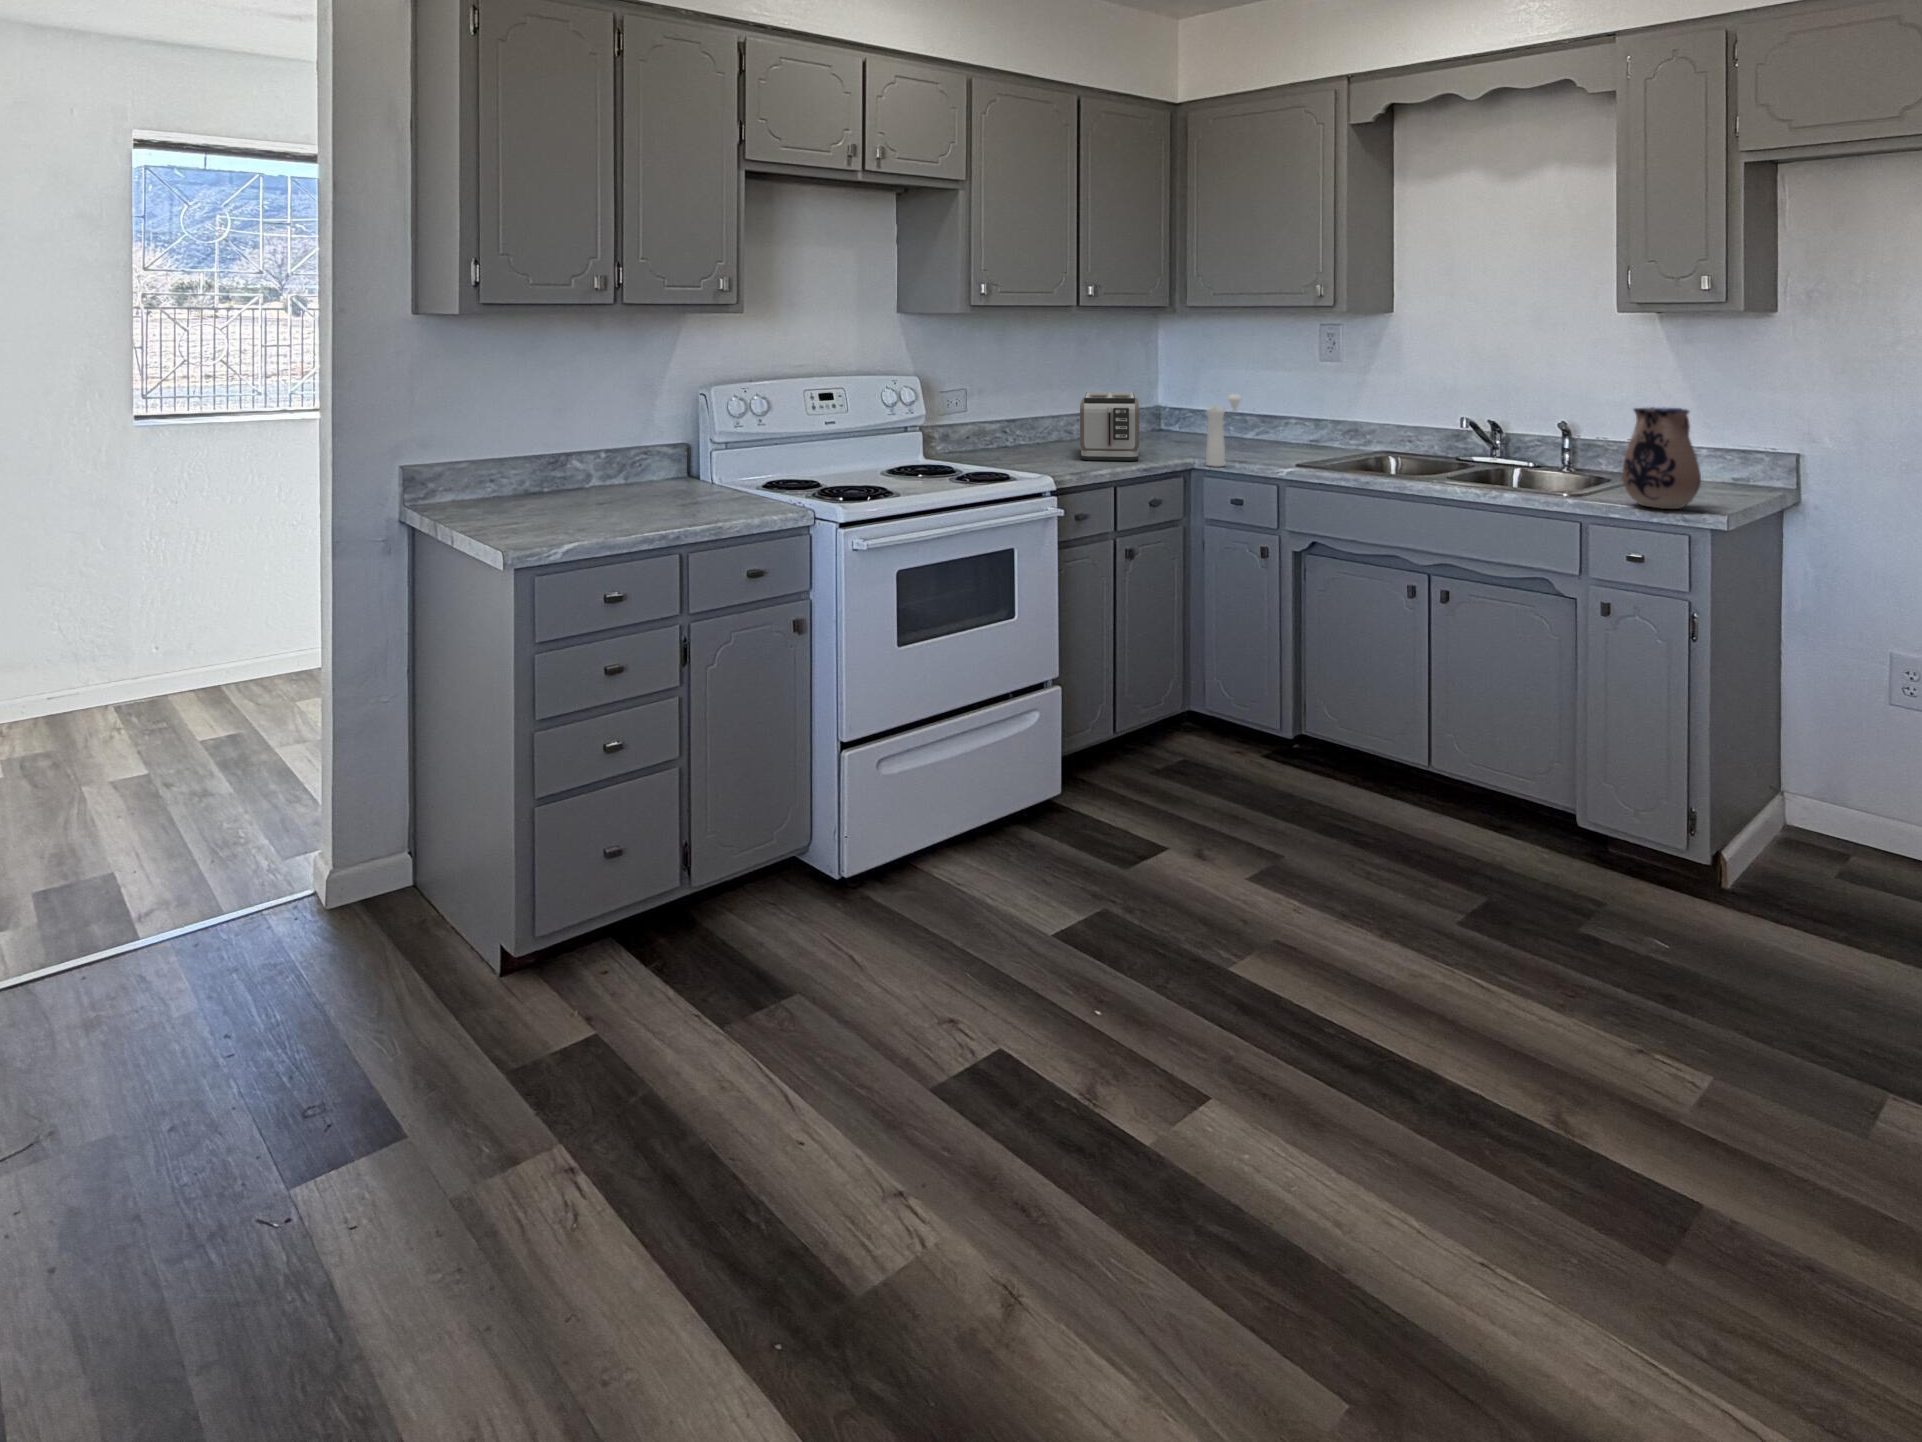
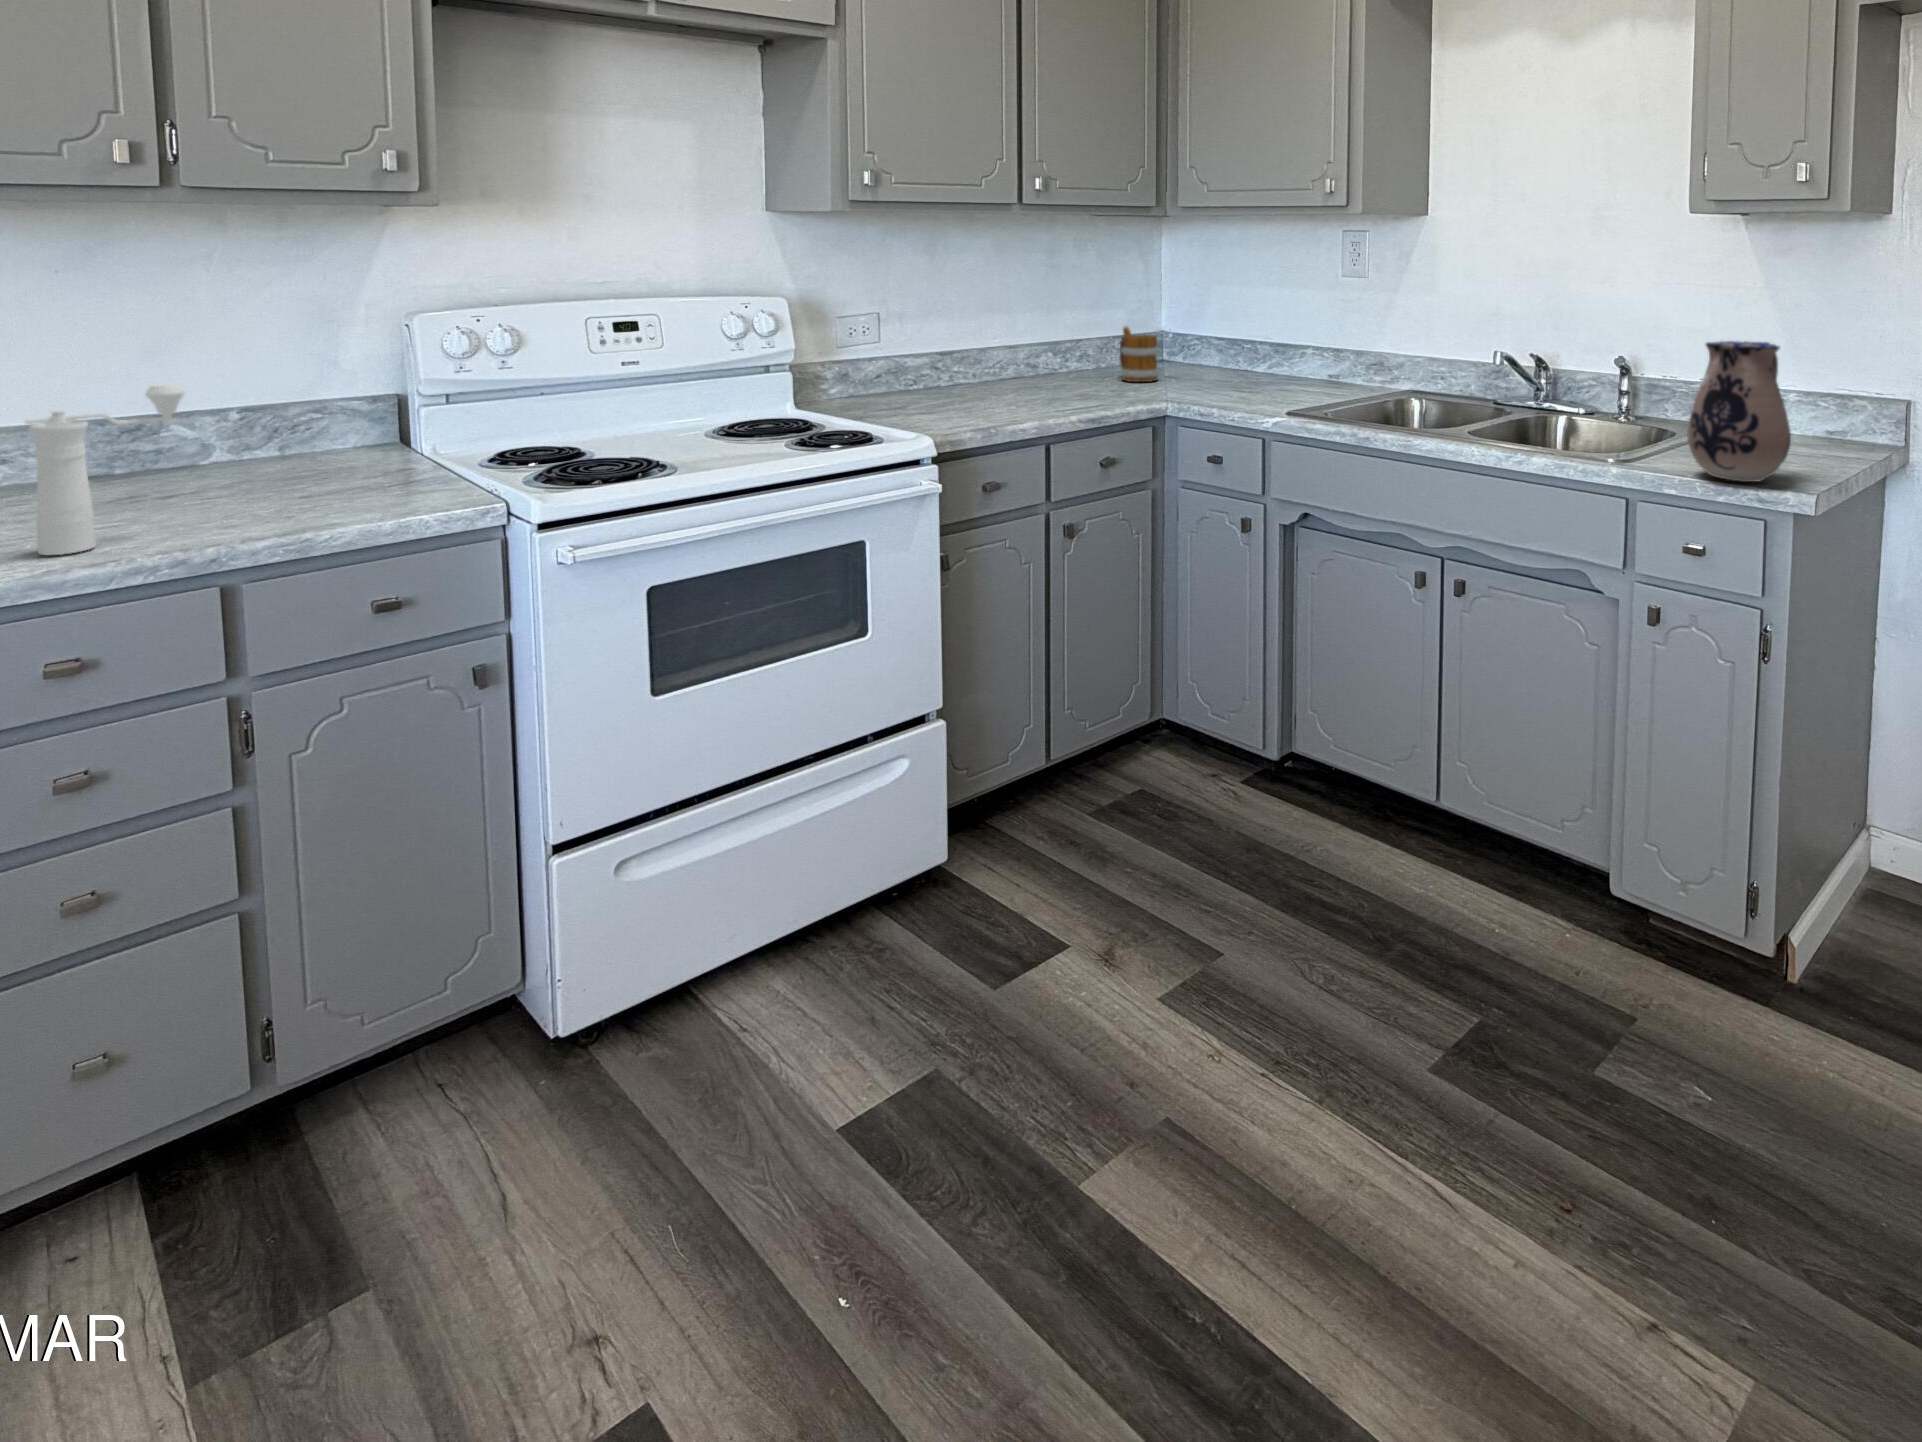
toaster: present [1080,392,1139,461] -> none [1013,315,1103,405]
pepper mill: present [1206,394,1241,467] -> present [26,383,186,555]
mug: none [1141,403,1177,447] -> present [1120,326,1160,382]

